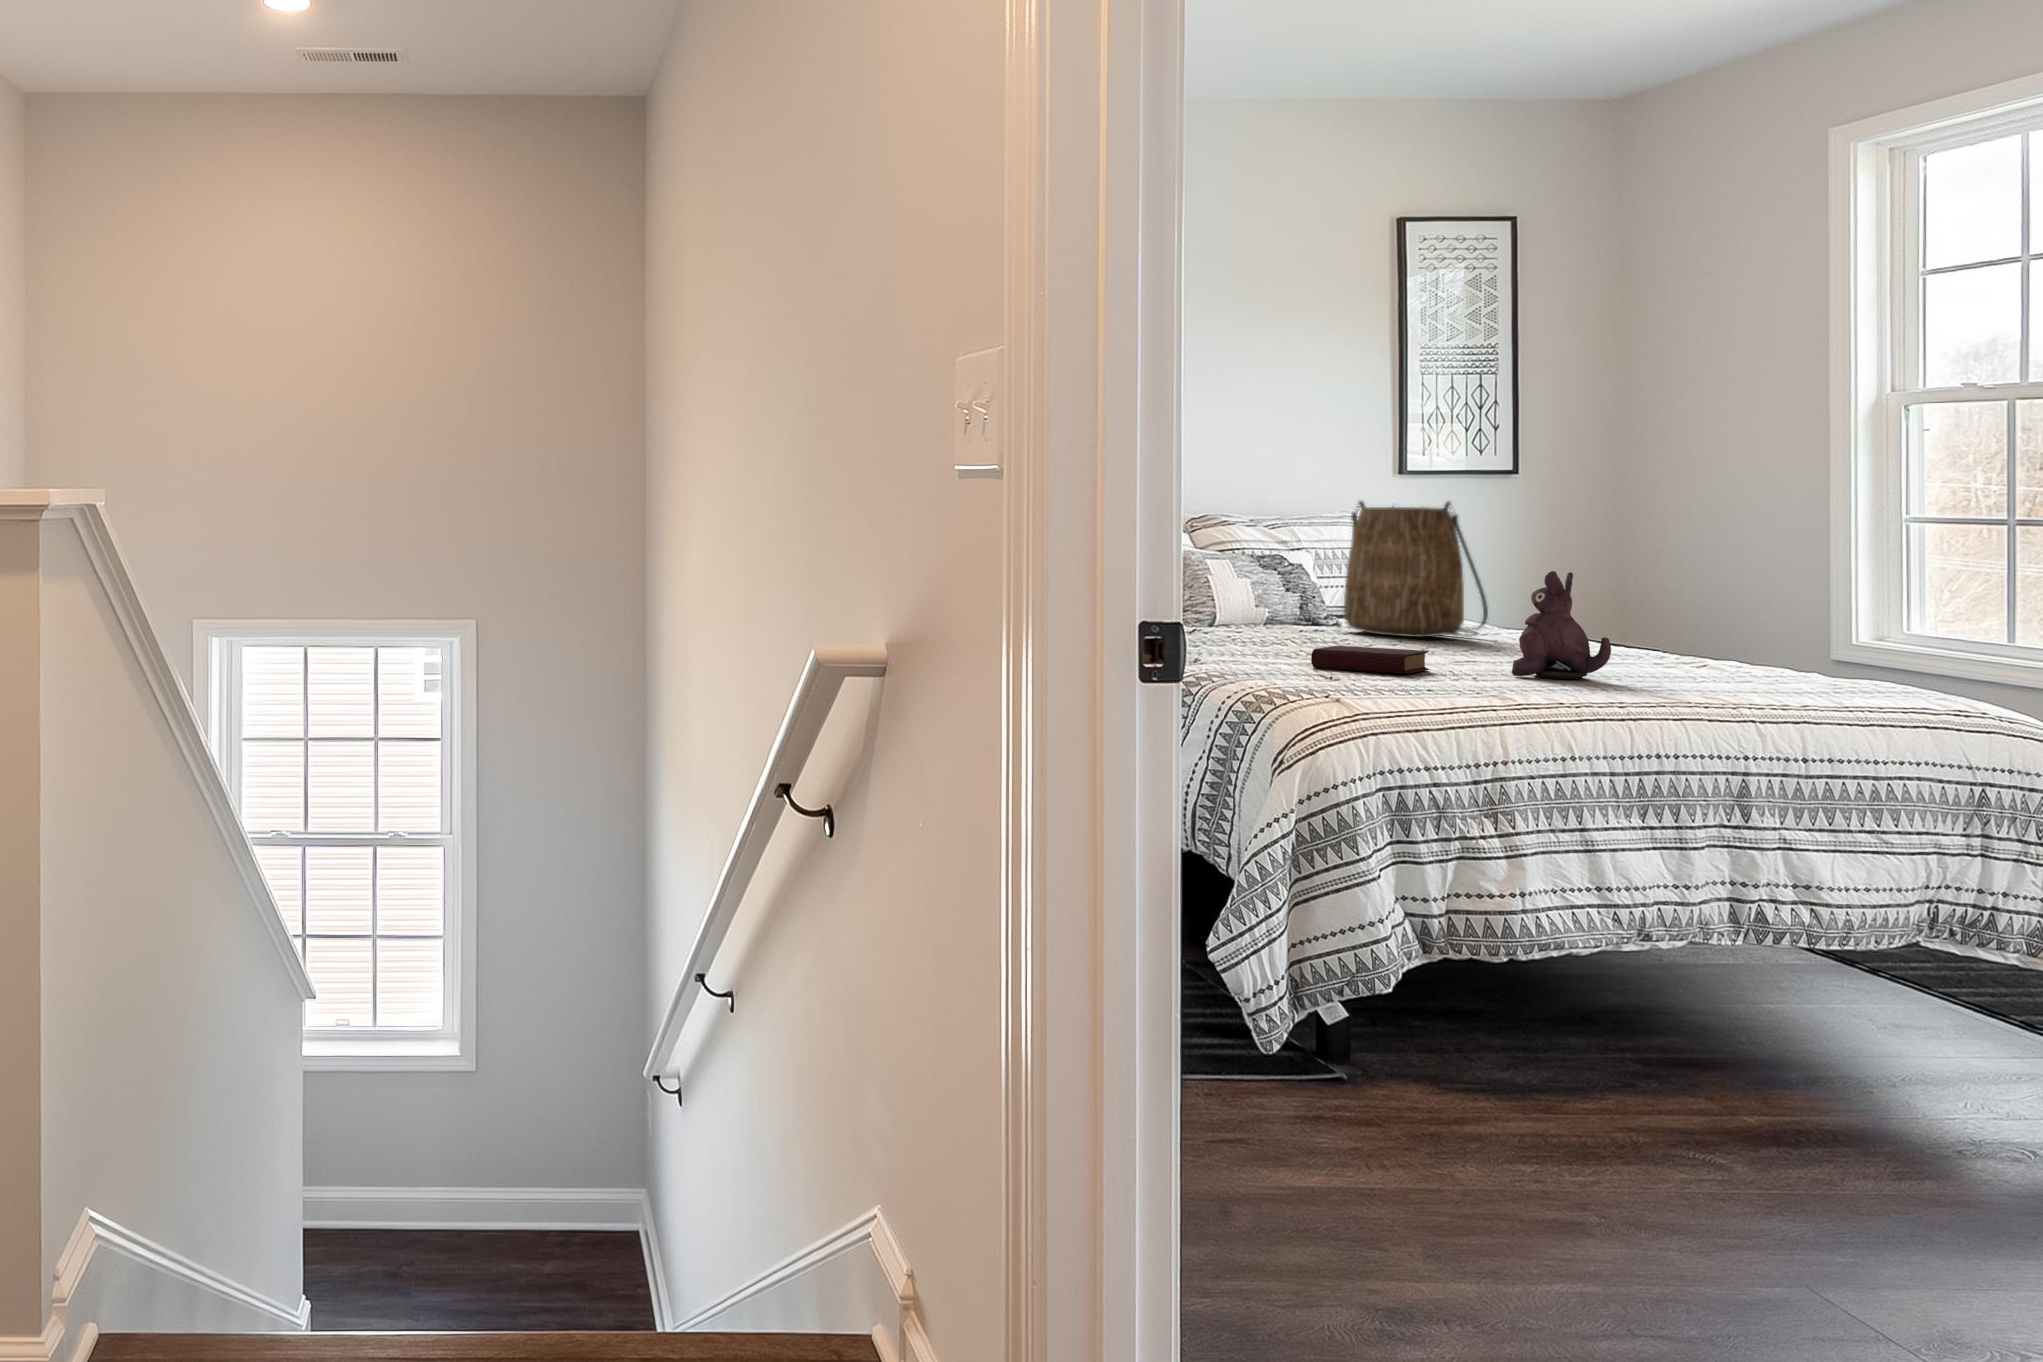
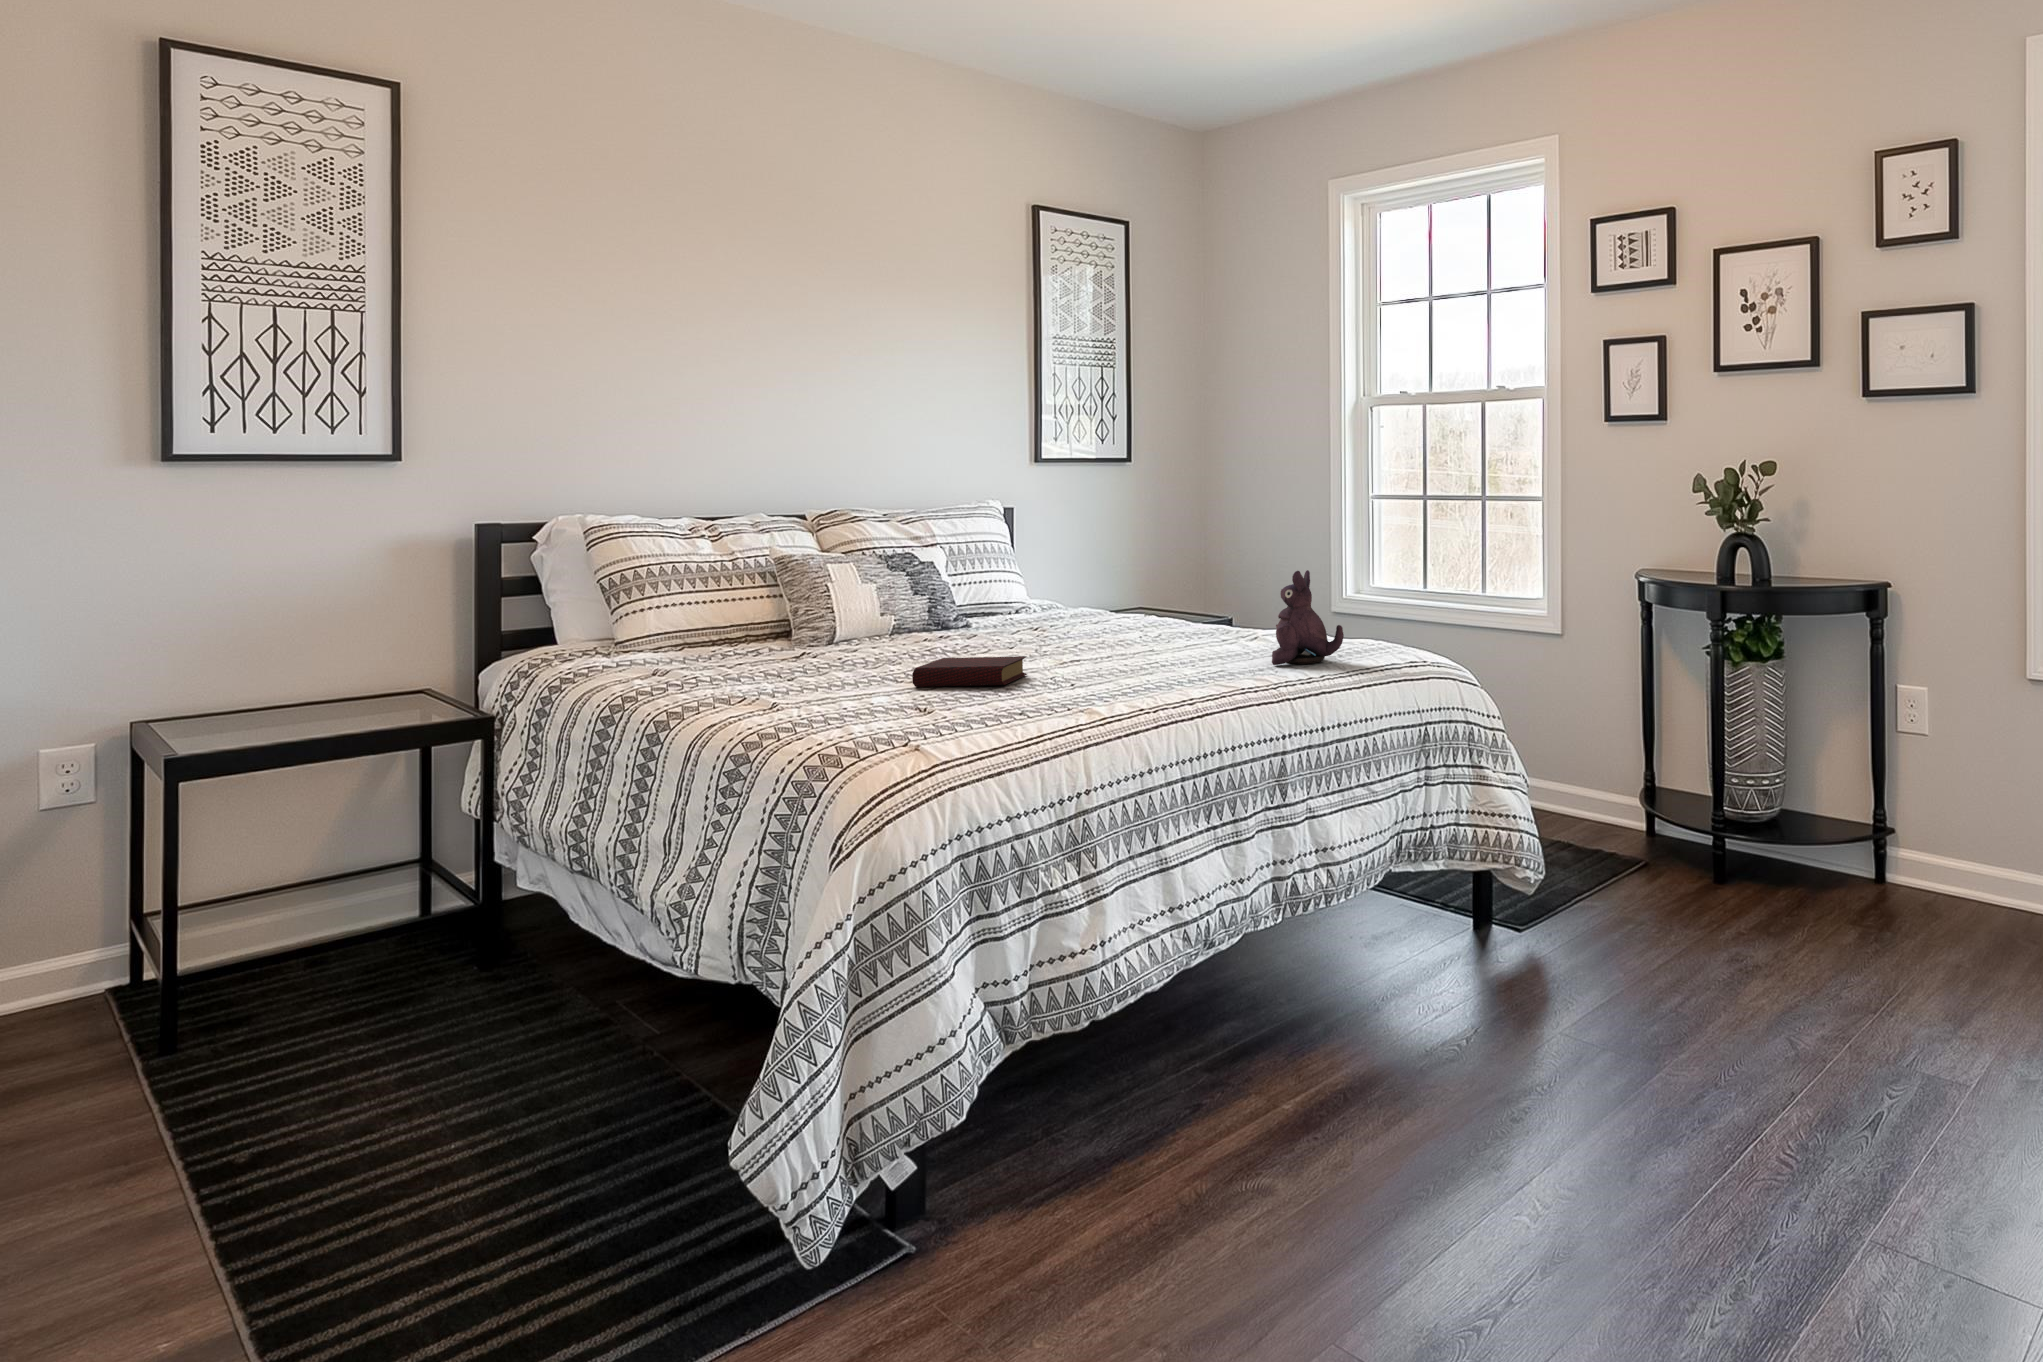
tote bag: present [1344,501,1488,637] -> none [965,509,1082,628]
plush toy: present [1512,571,1611,679] -> present [1272,570,1344,665]

